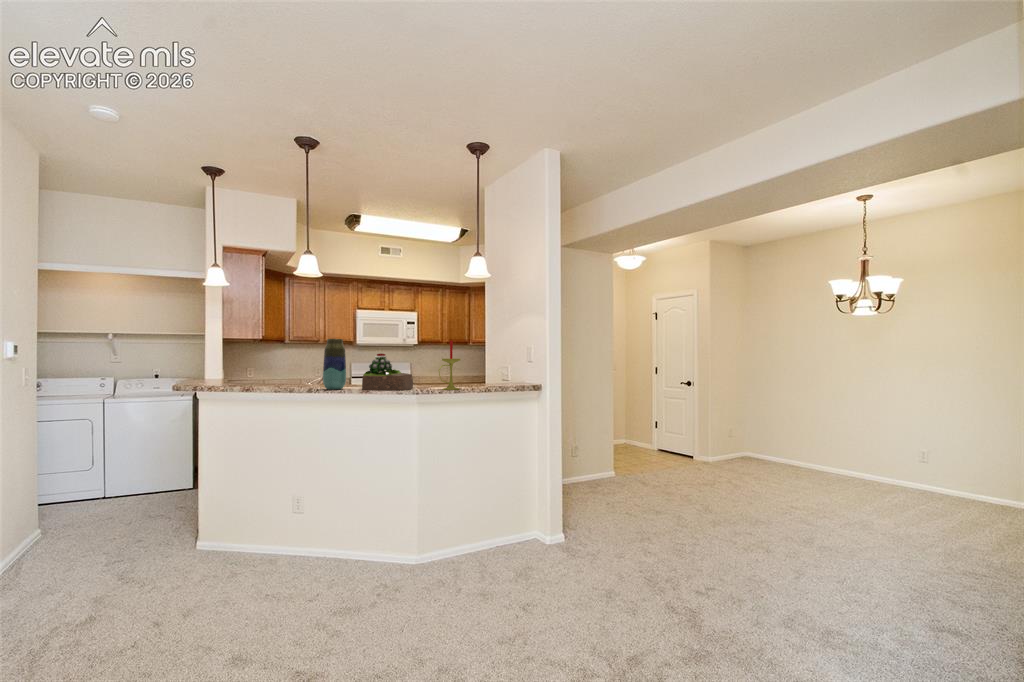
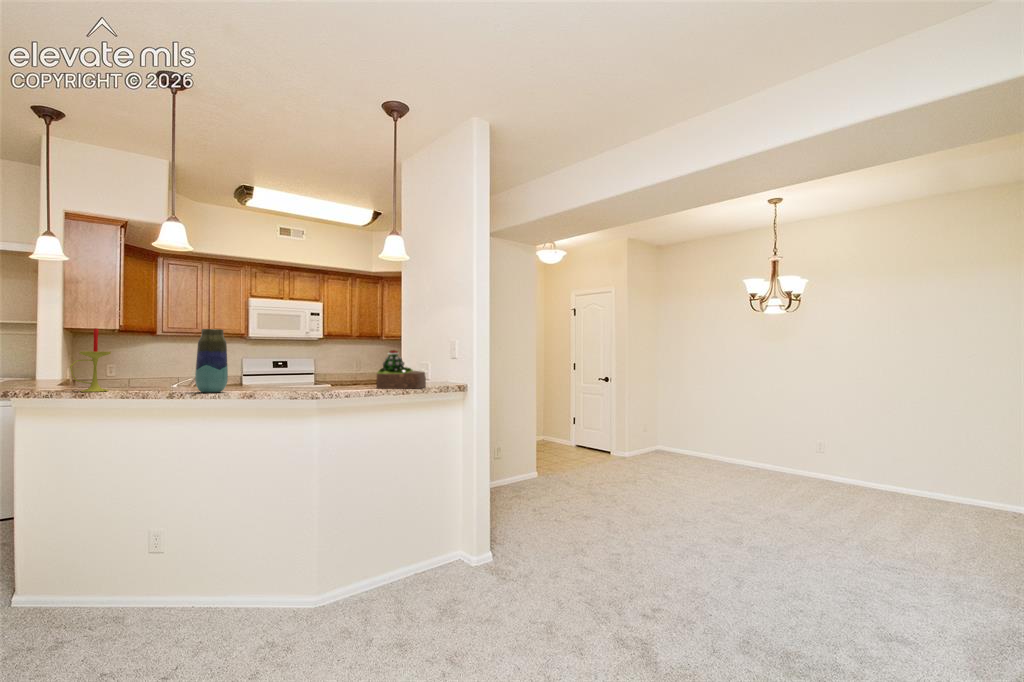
candle: present [439,341,460,390] -> present [70,328,111,392]
succulent plant: present [362,354,413,391] -> present [376,350,426,389]

